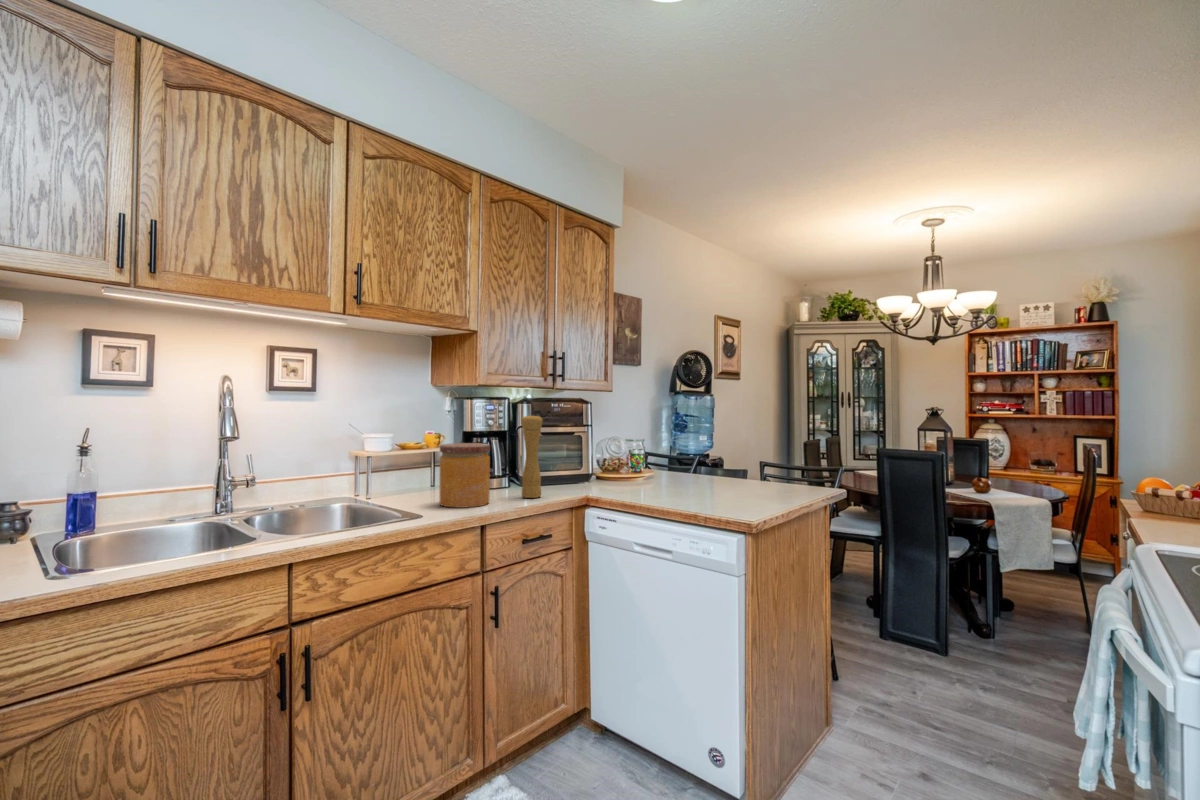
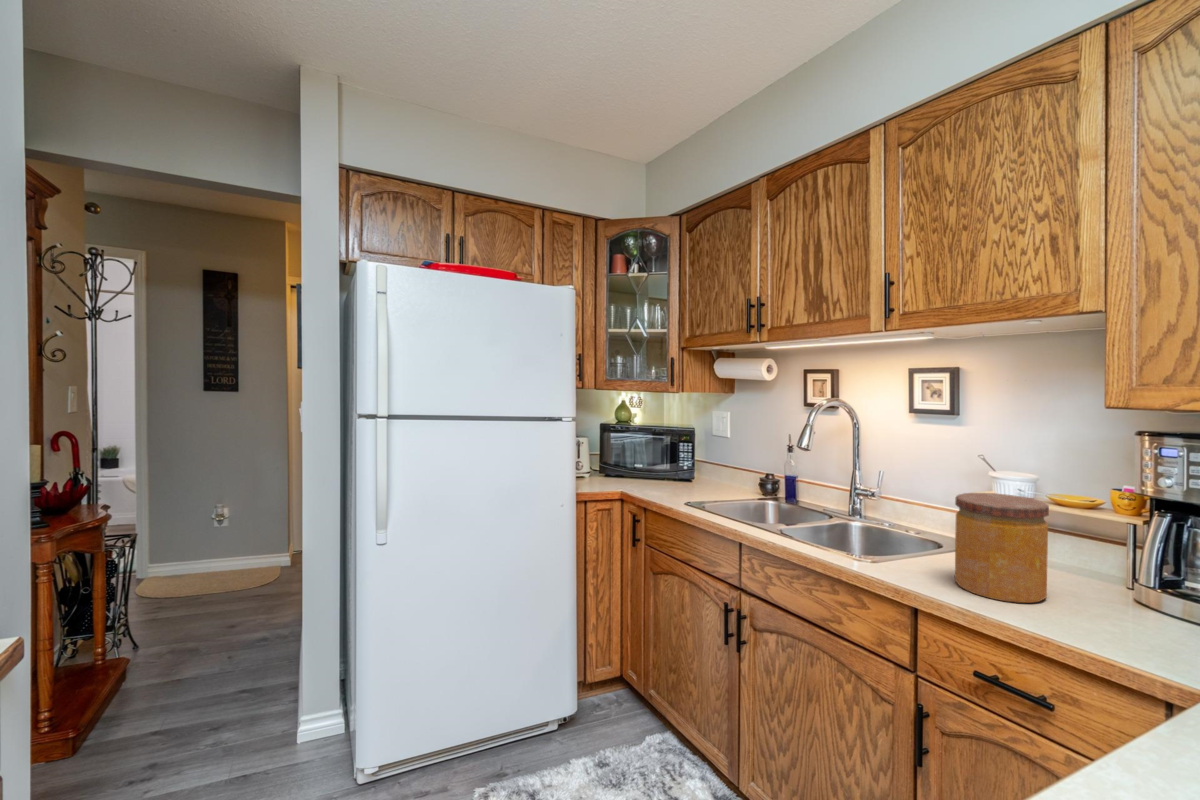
pepper mill: present [521,415,542,498] -> none [1100,472,1161,649]

